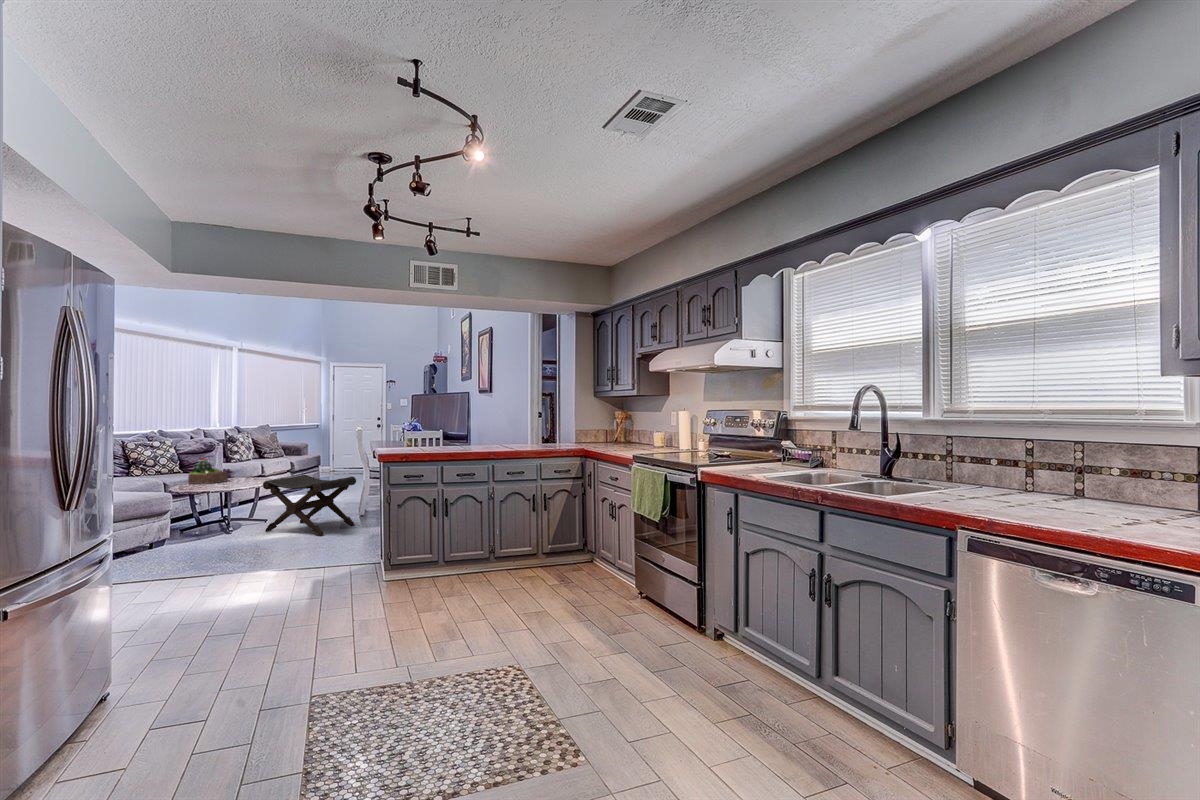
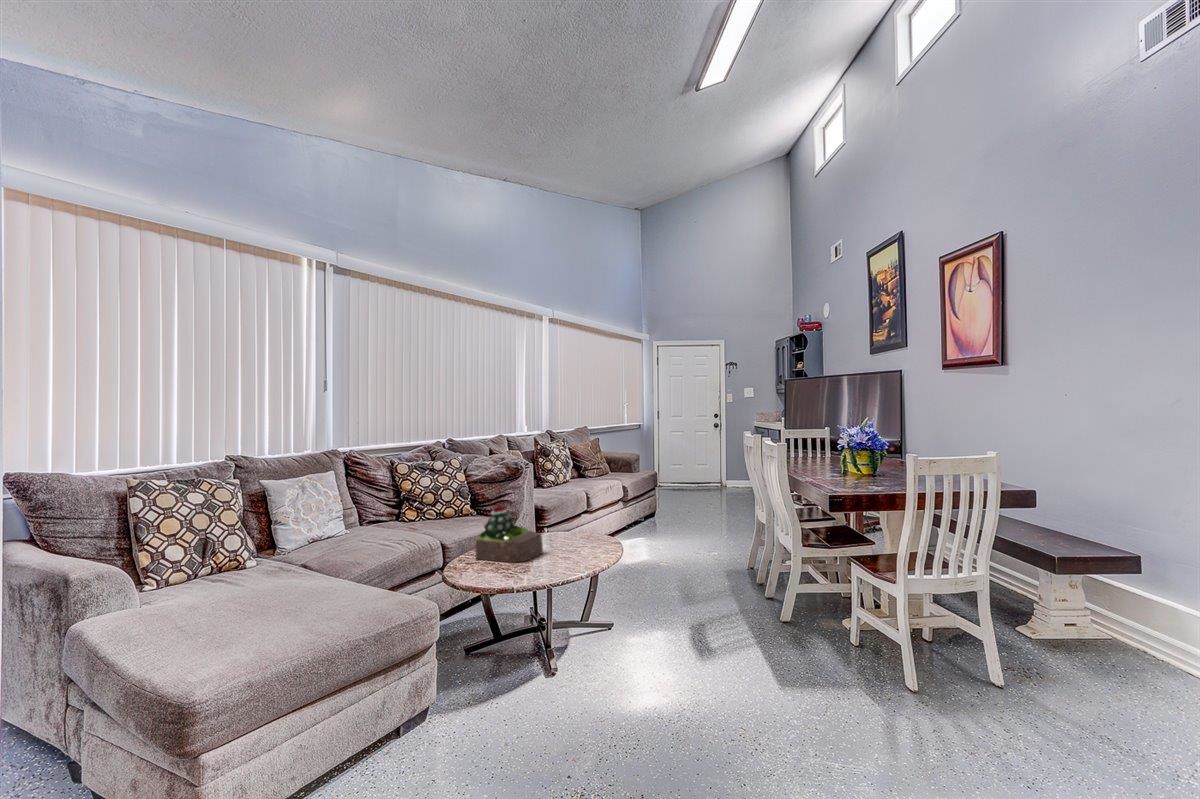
footstool: present [263,475,356,536] -> none [611,545,806,730]

